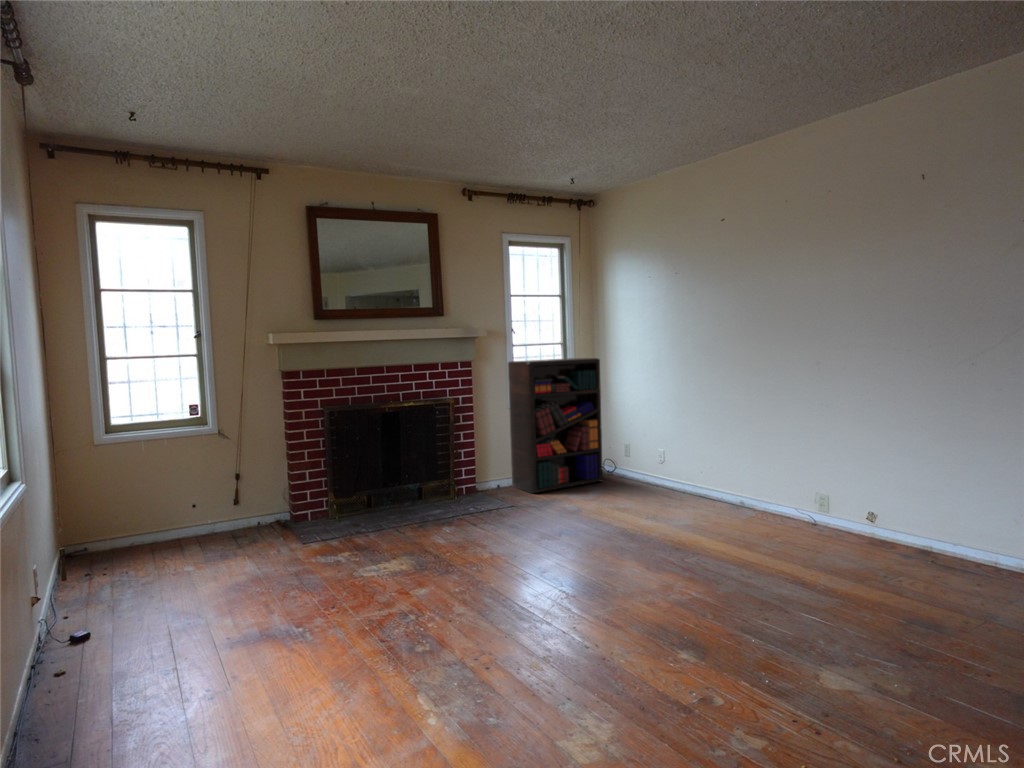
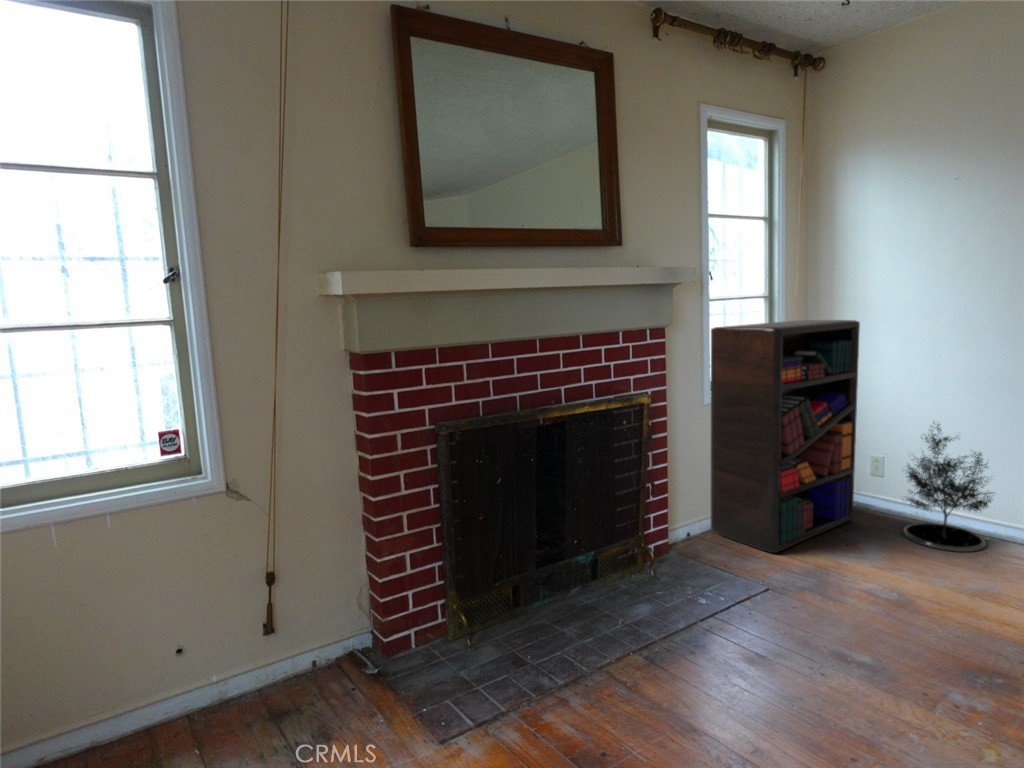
potted tree: none [612,417,665,494] -> present [902,425,993,552]

